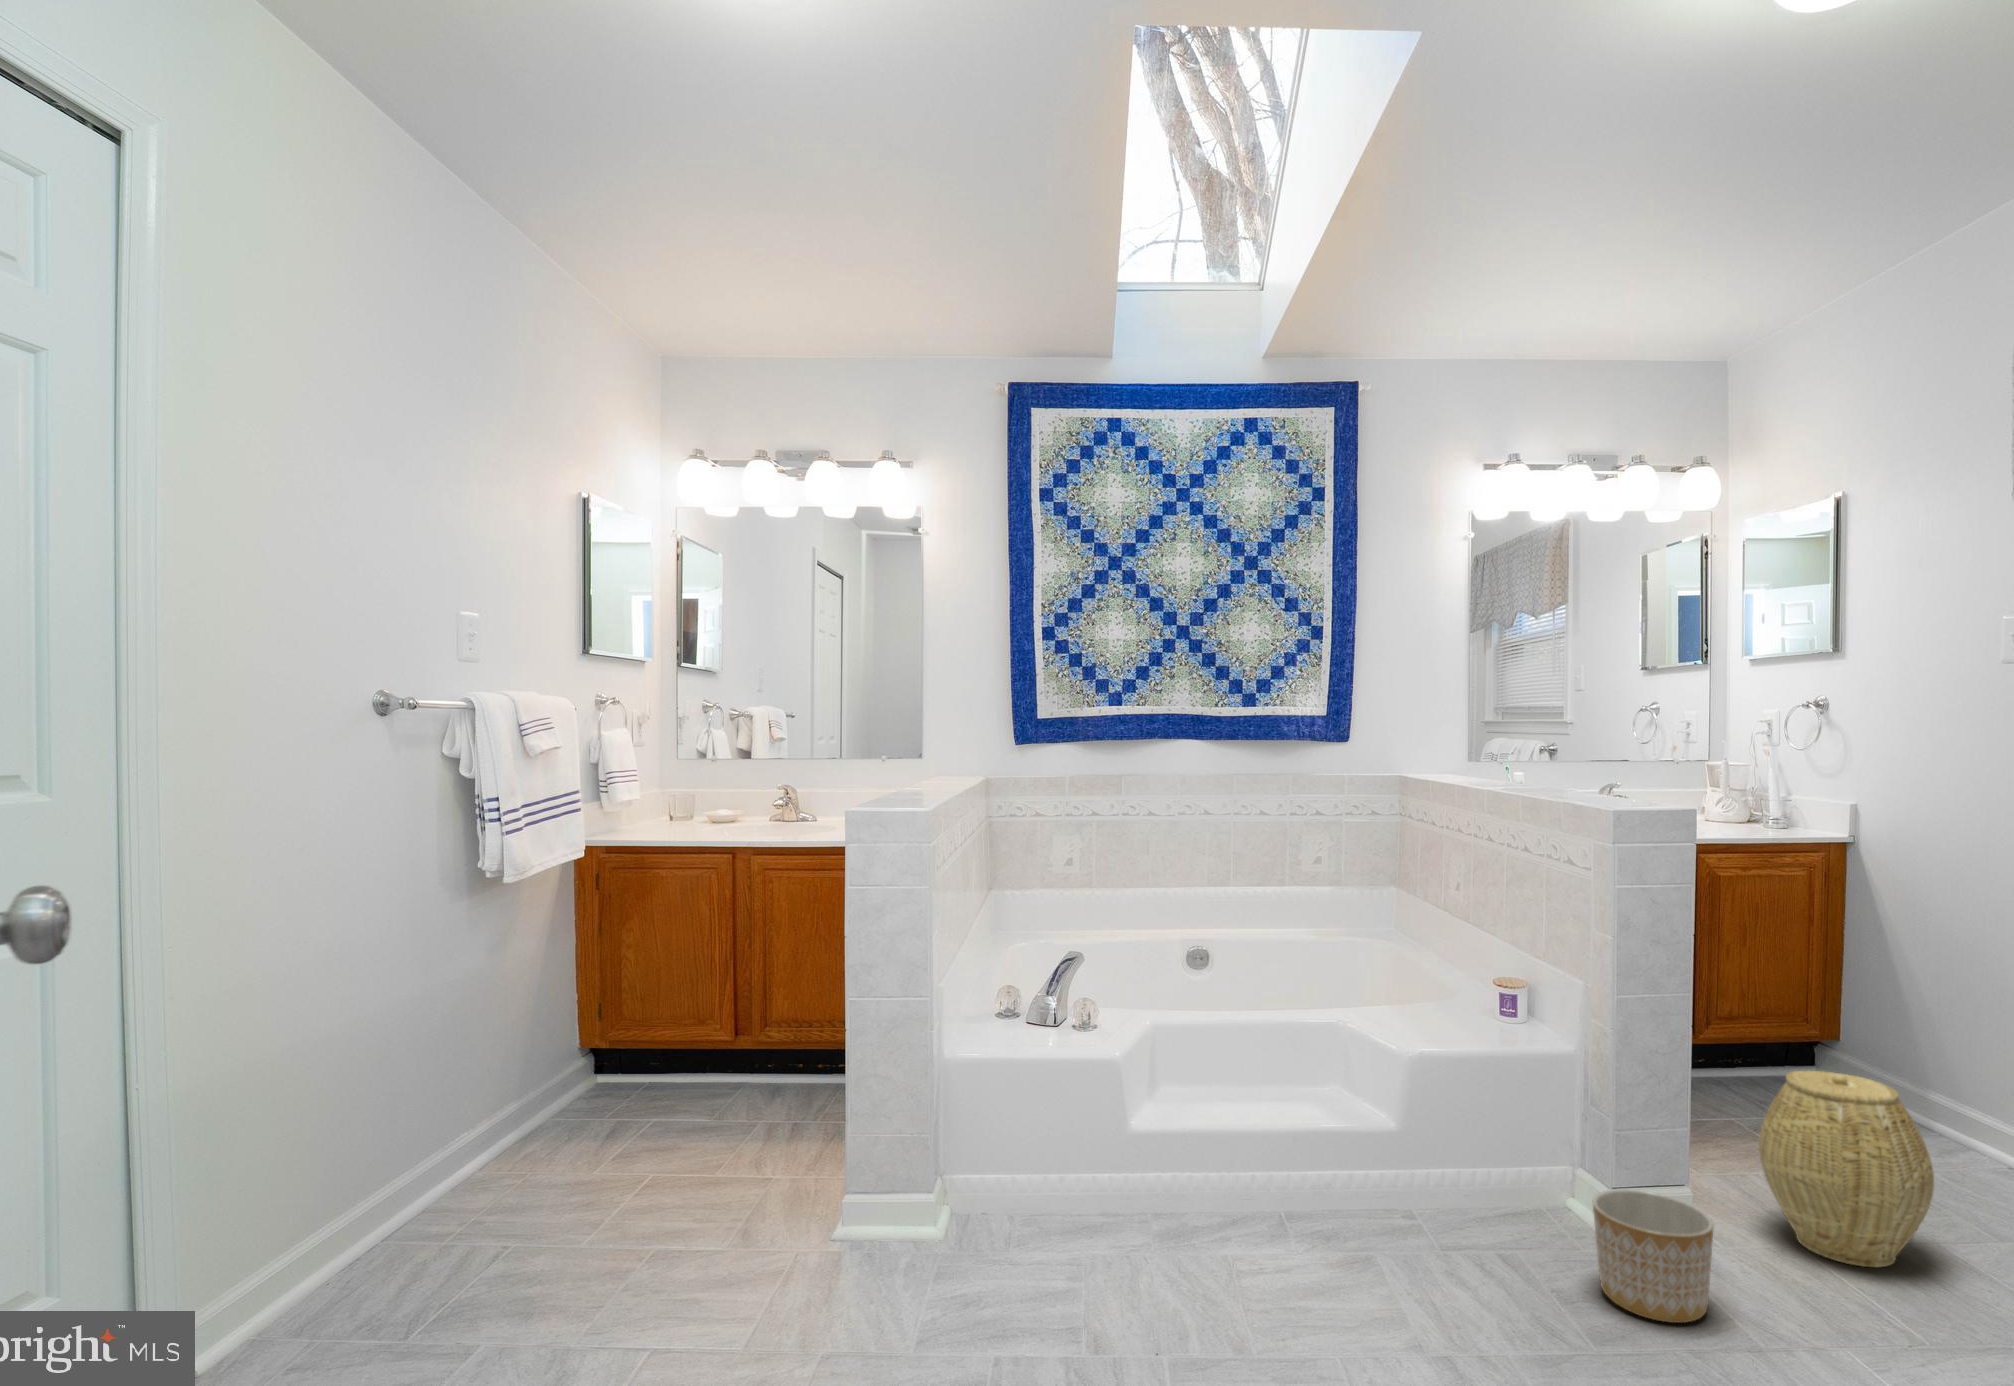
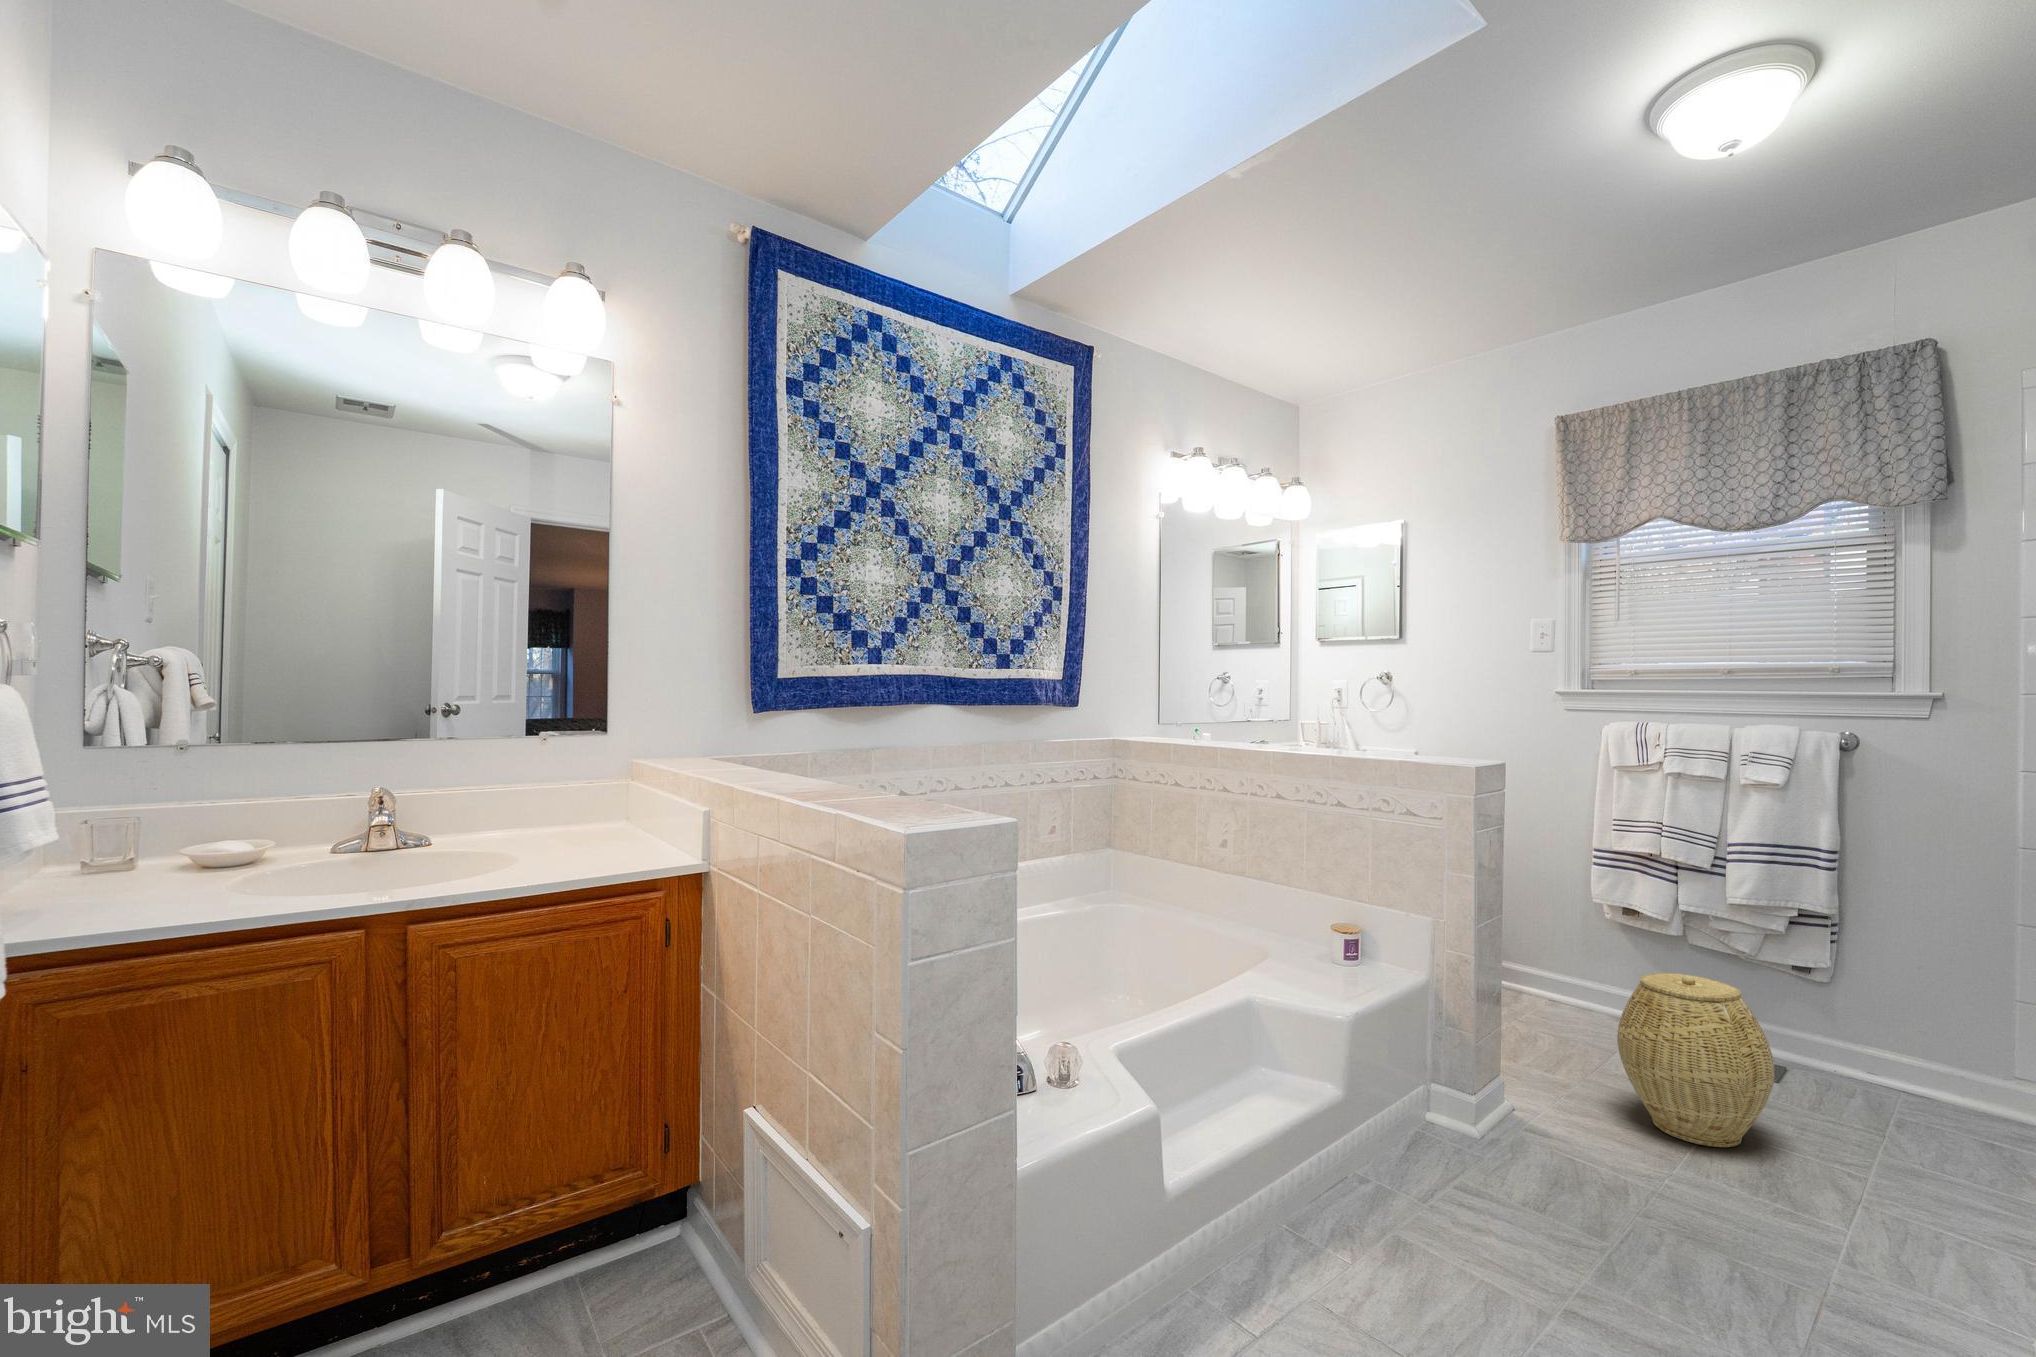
planter: present [1592,1189,1713,1323] -> none [1683,1141,1829,1293]

